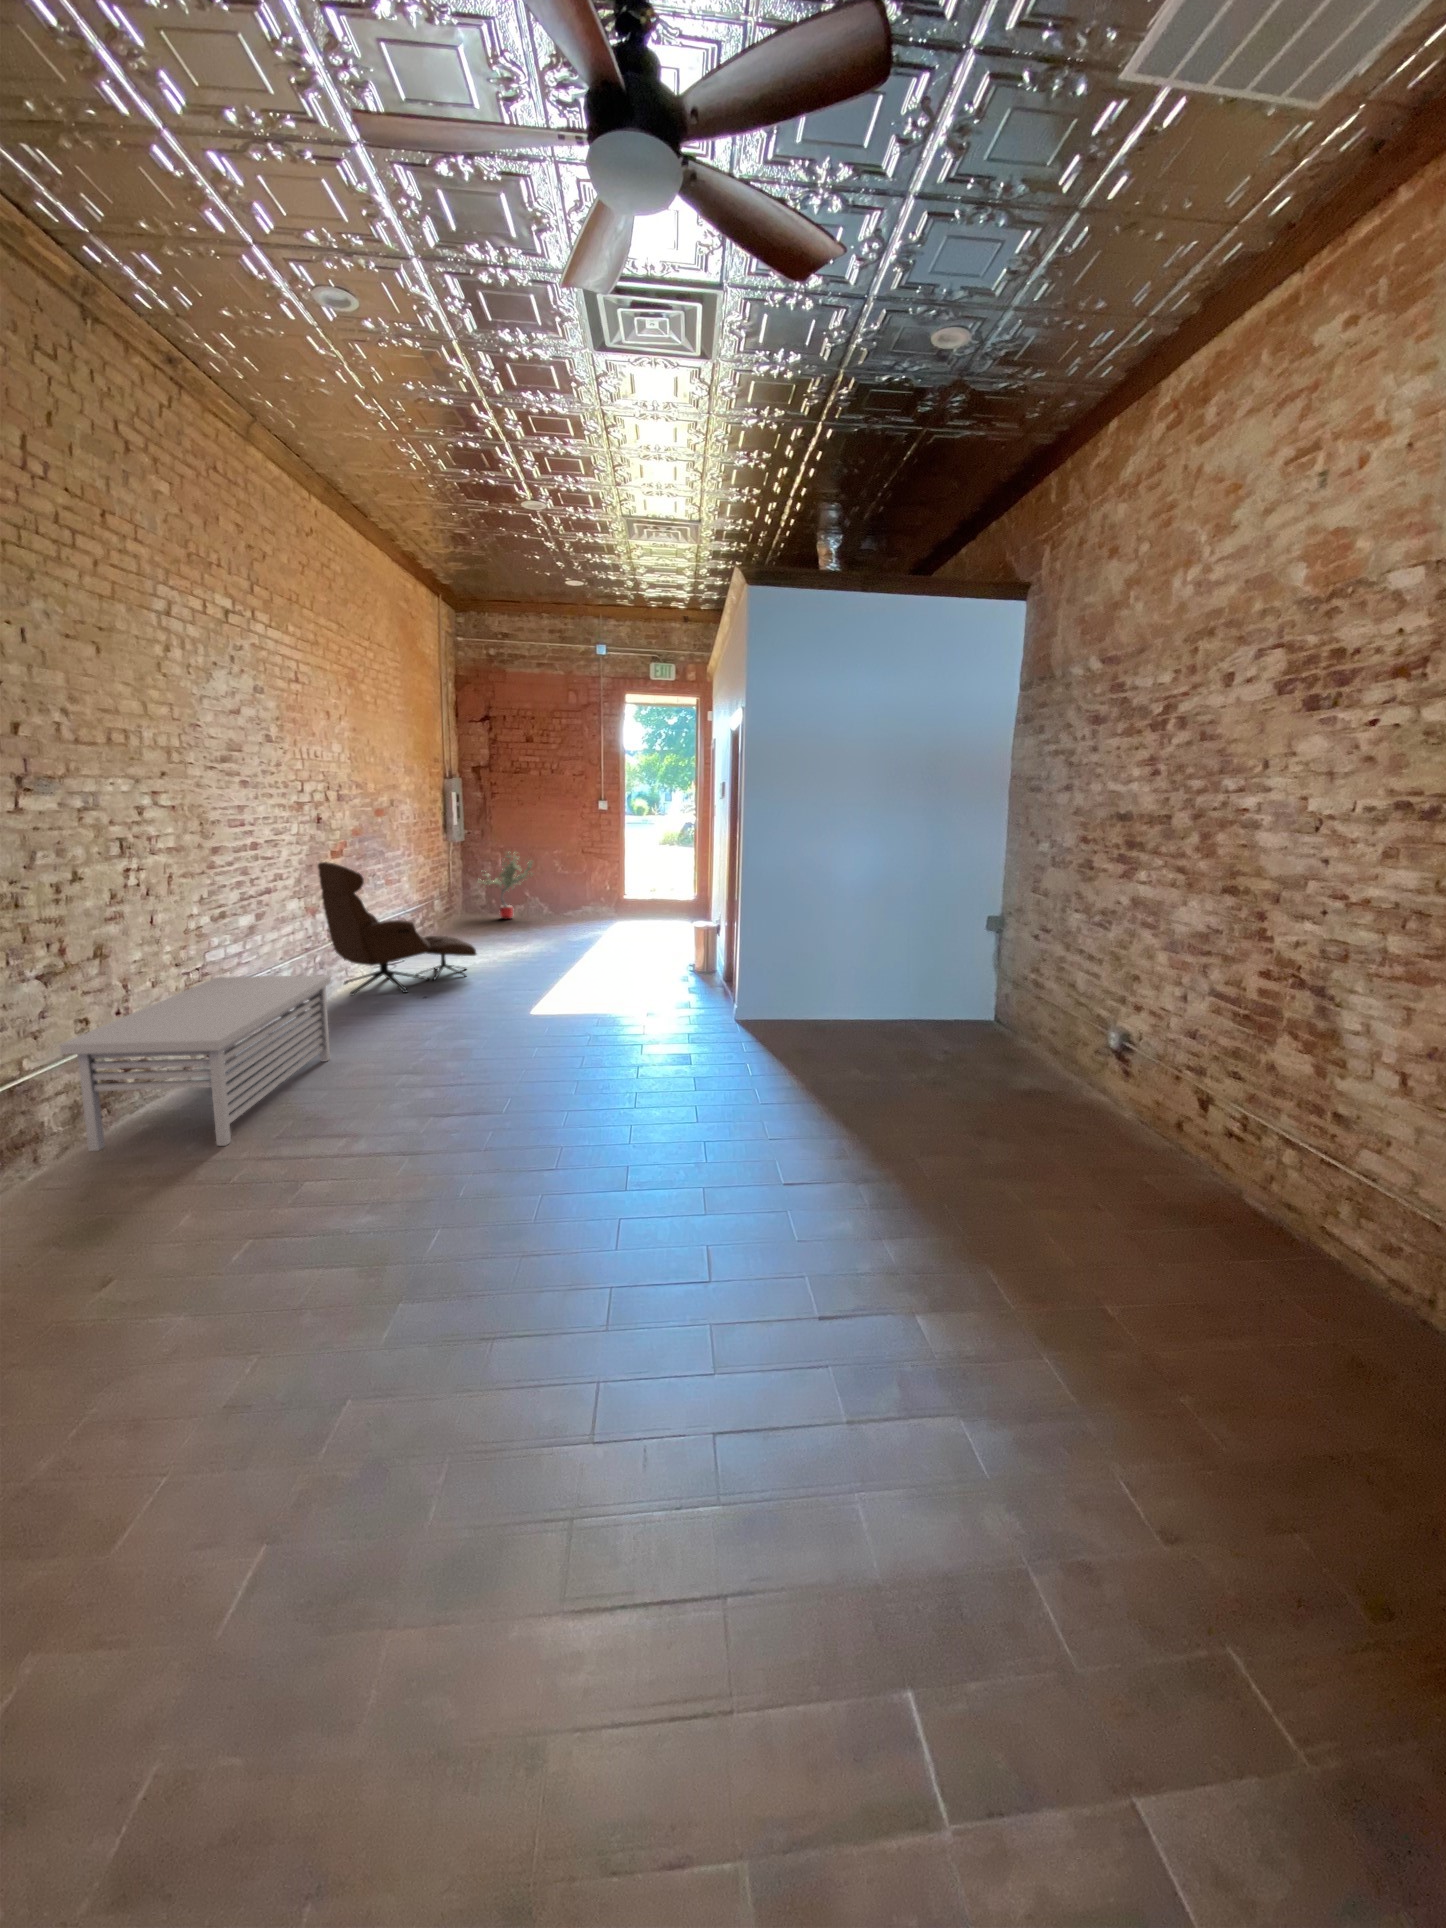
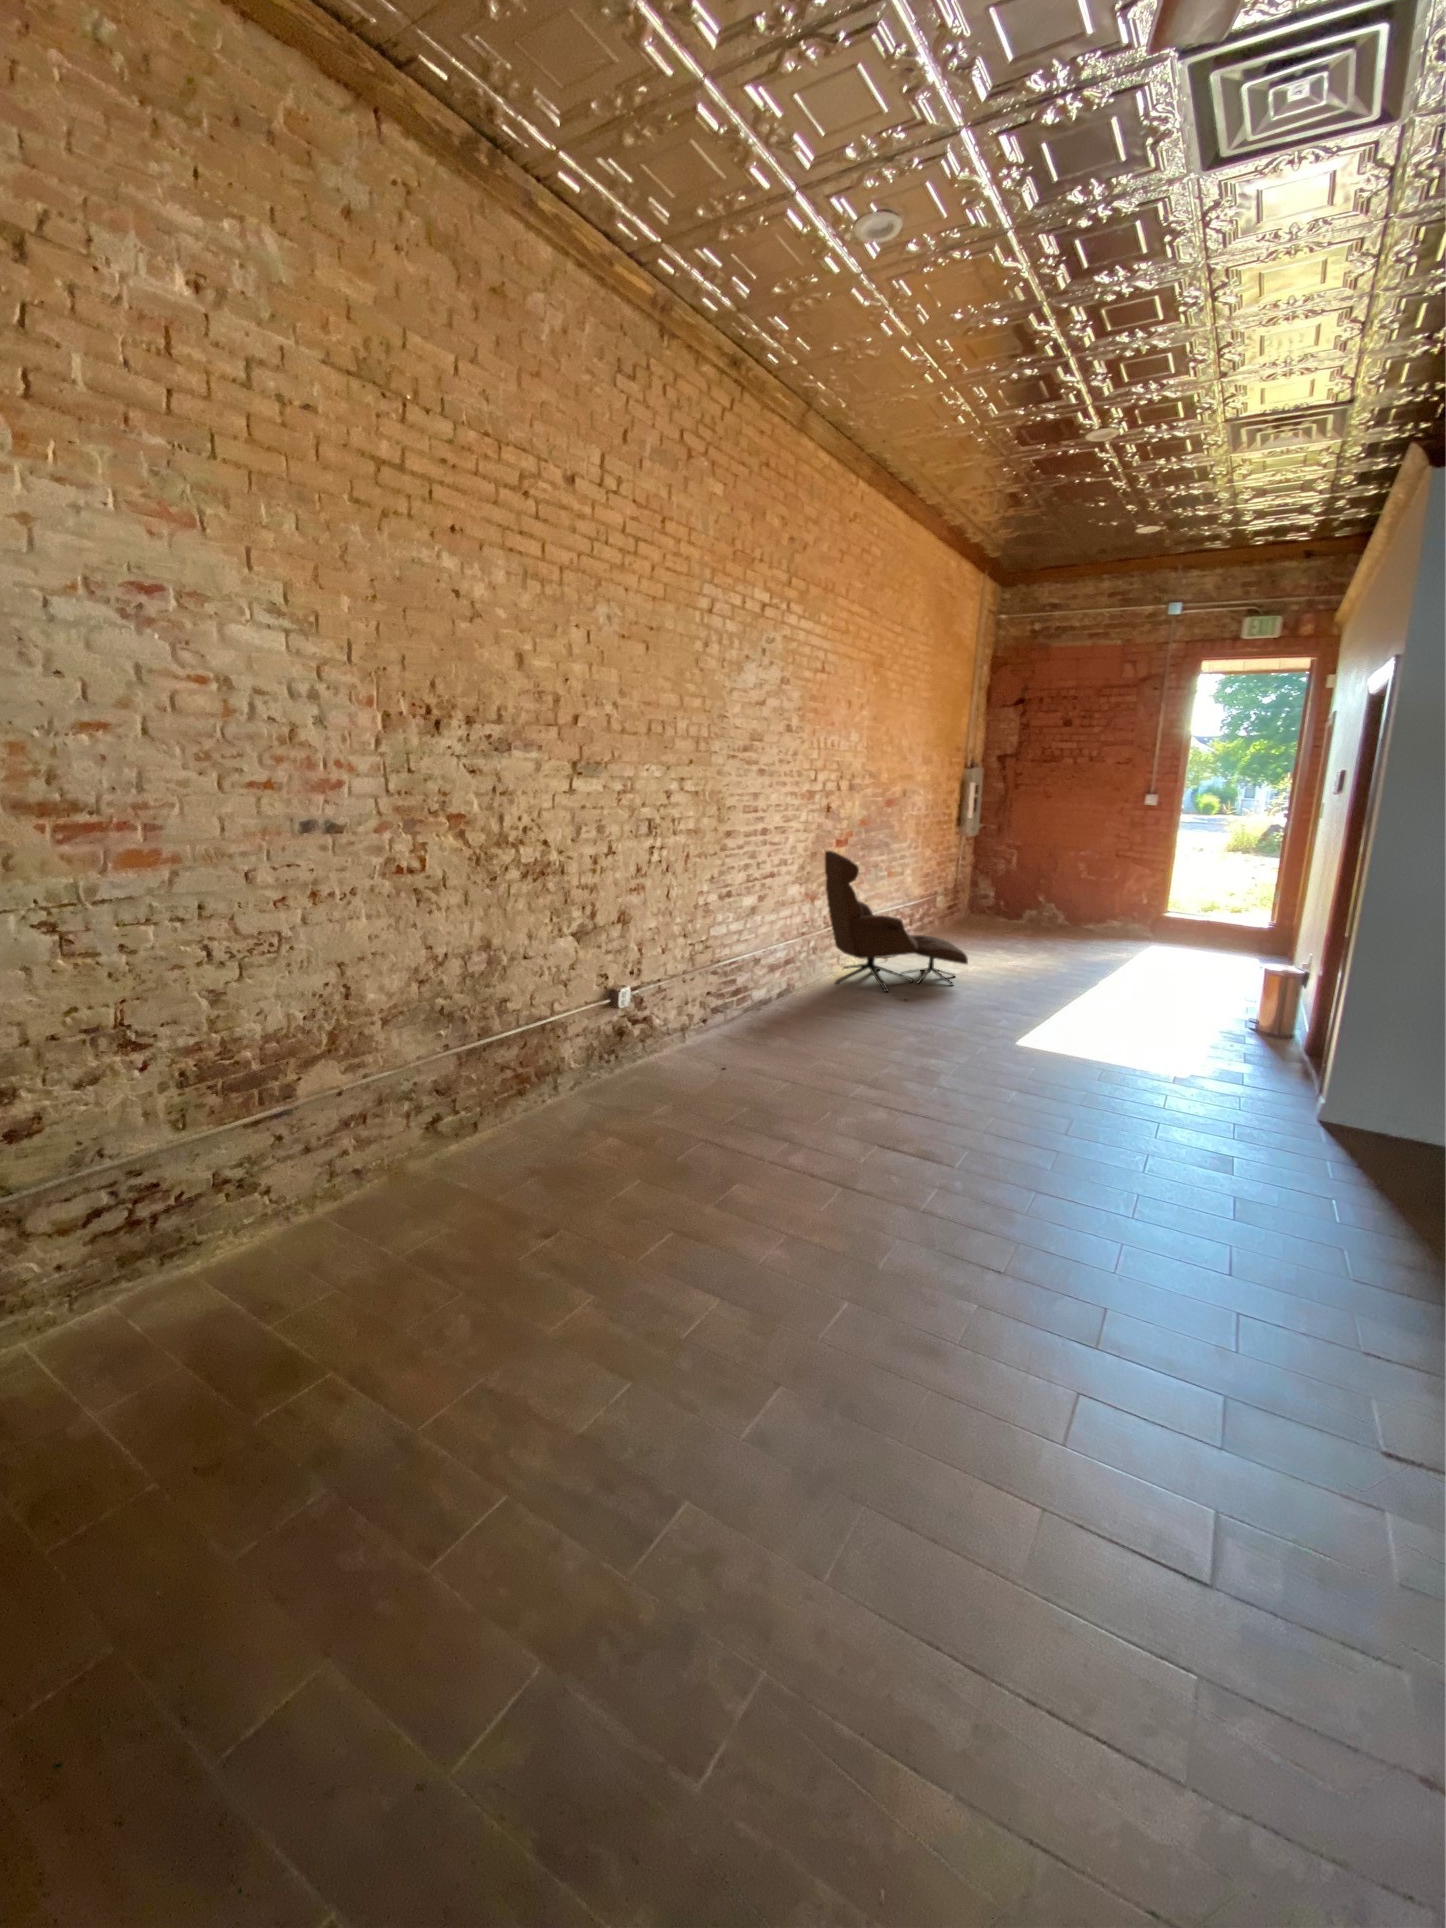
potted tree: present [479,852,533,919] -> none [984,850,1053,925]
storage bench: present [60,976,331,1151] -> none [578,951,803,1127]

